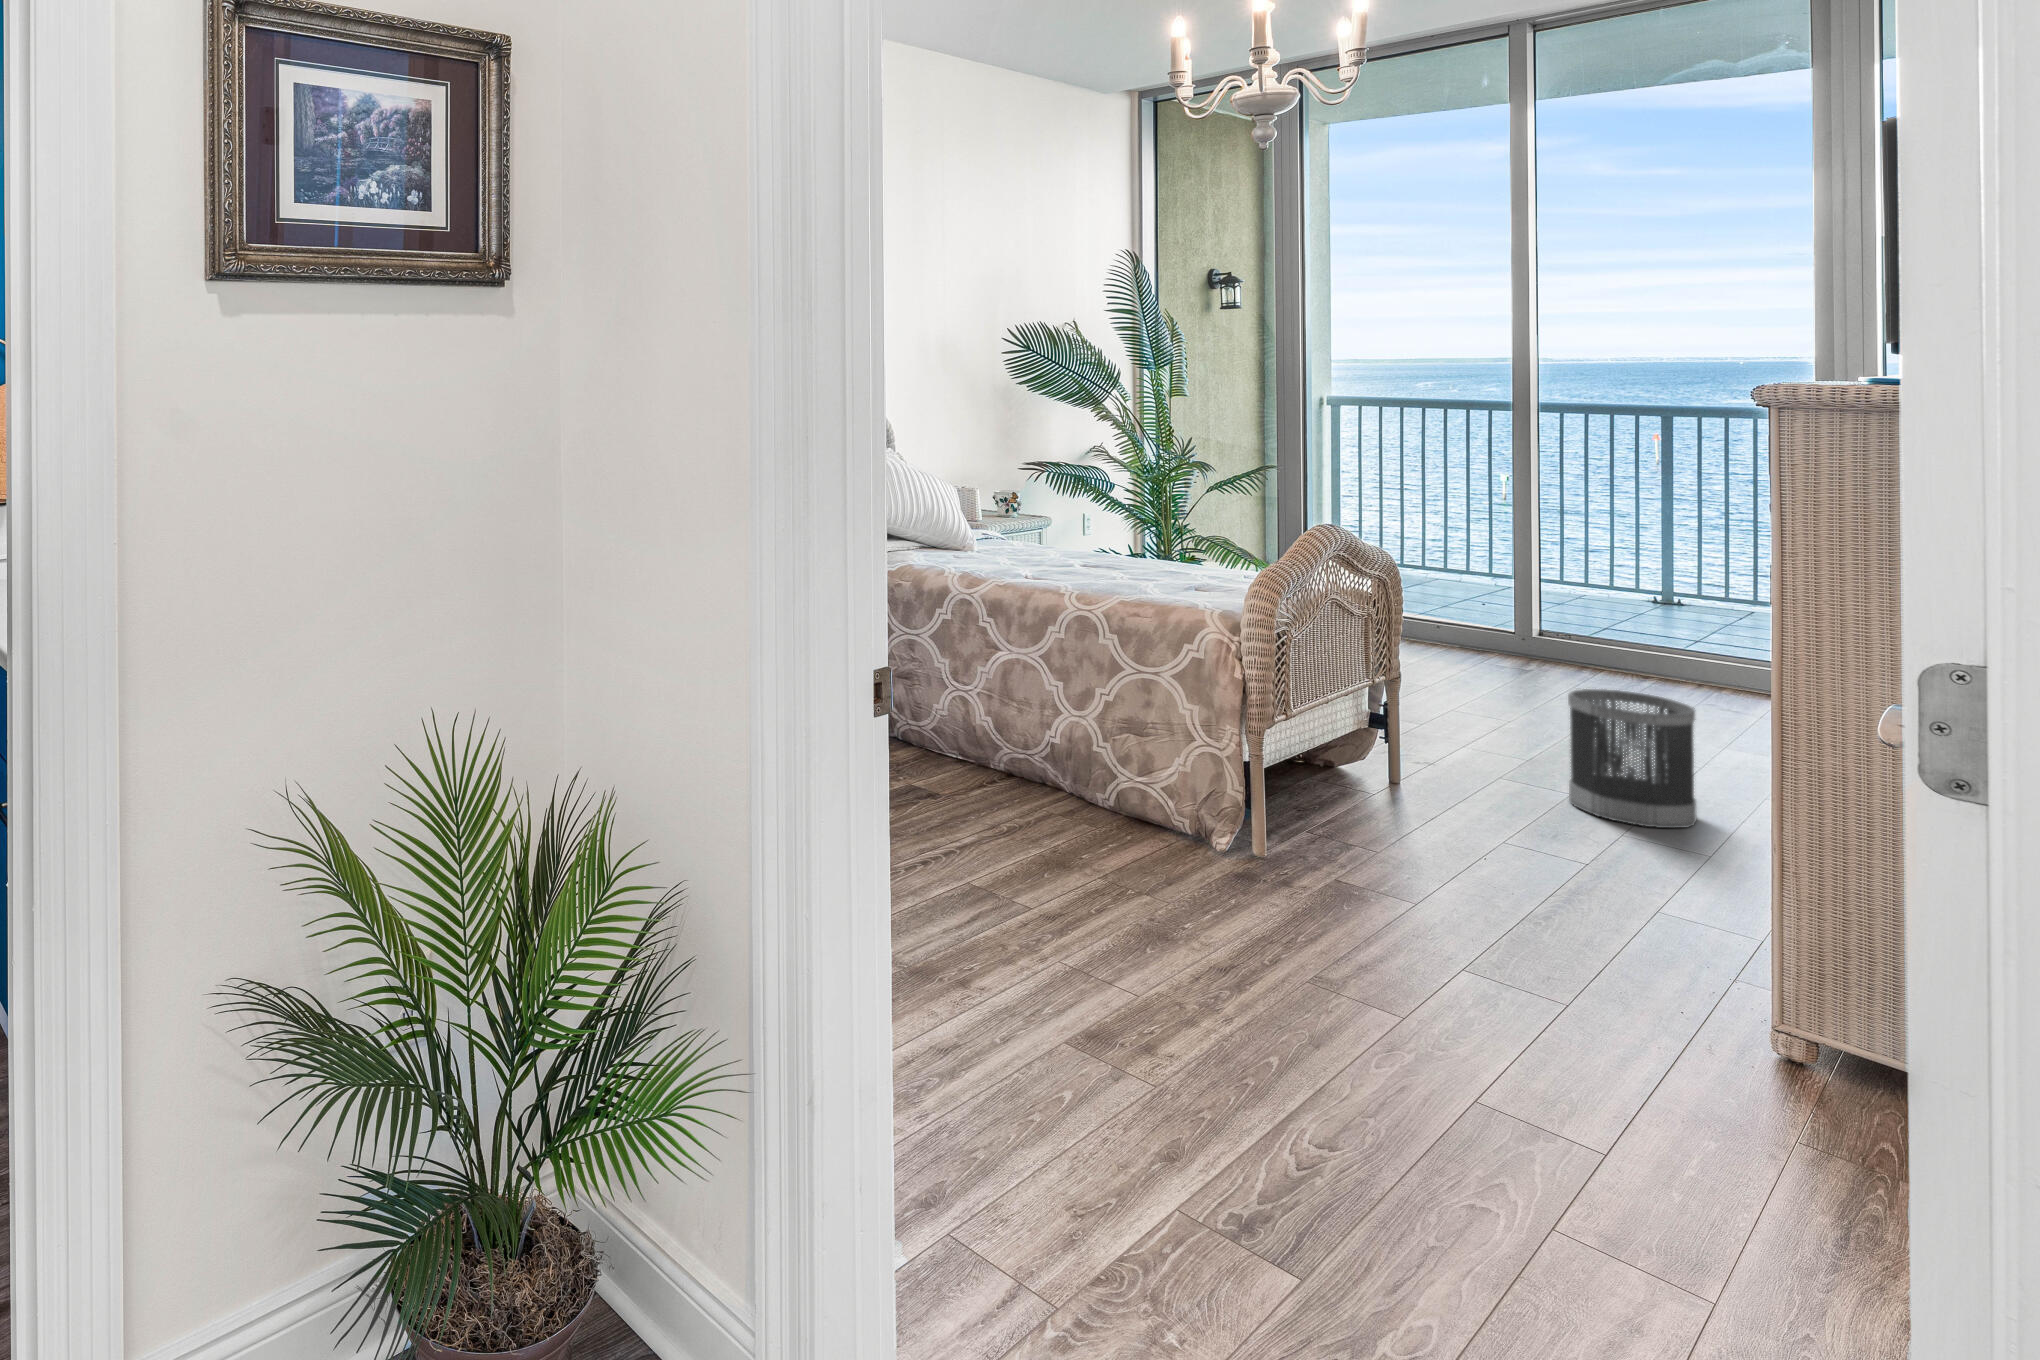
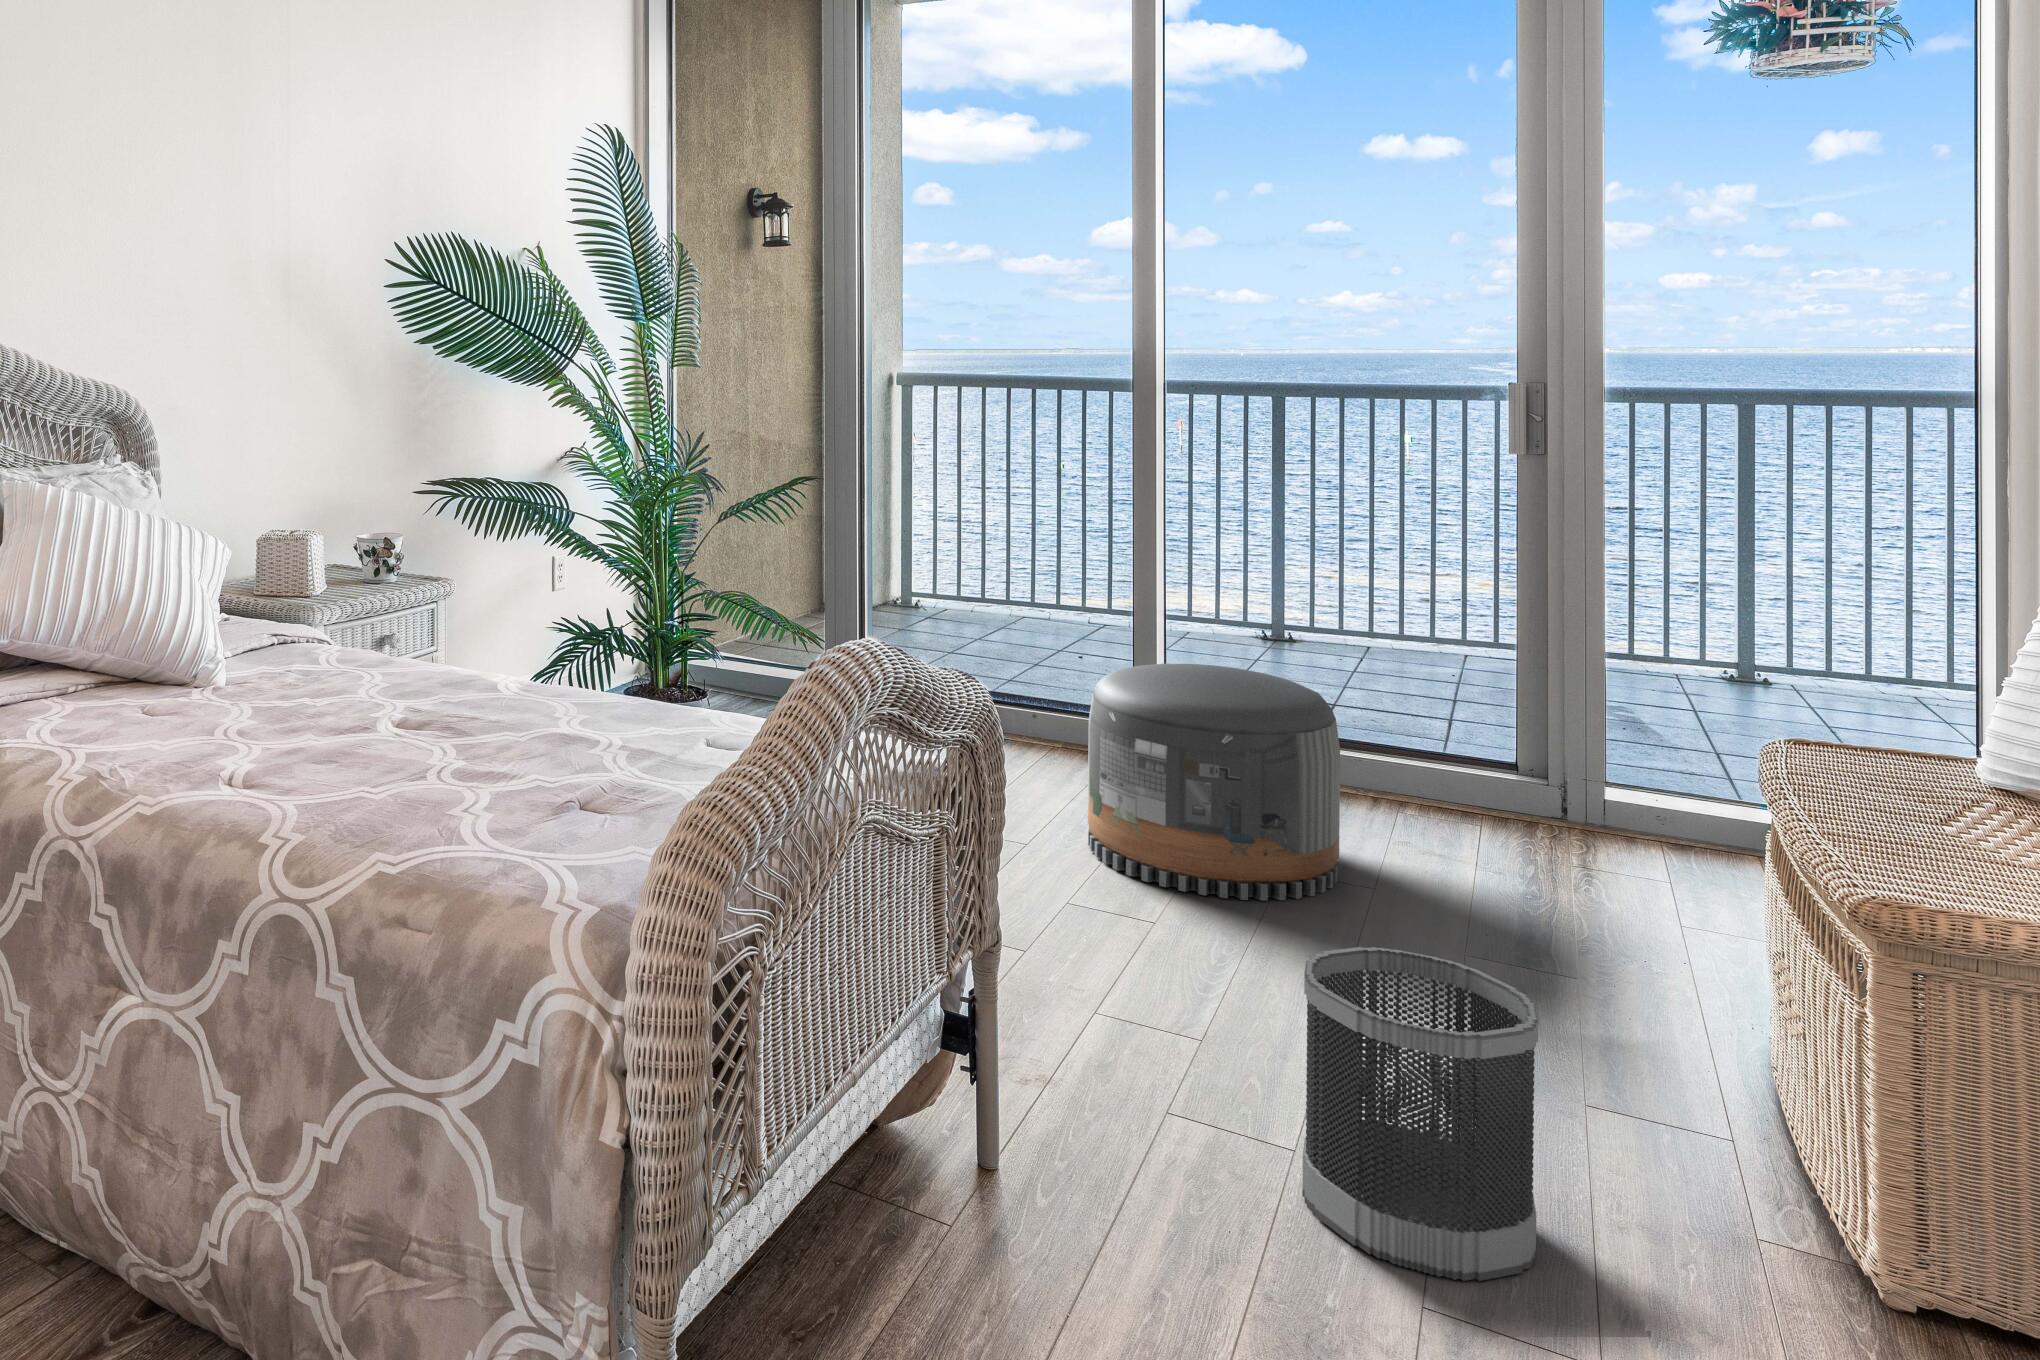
pouf: none [1469,578,1647,712] -> present [1088,664,1340,901]

